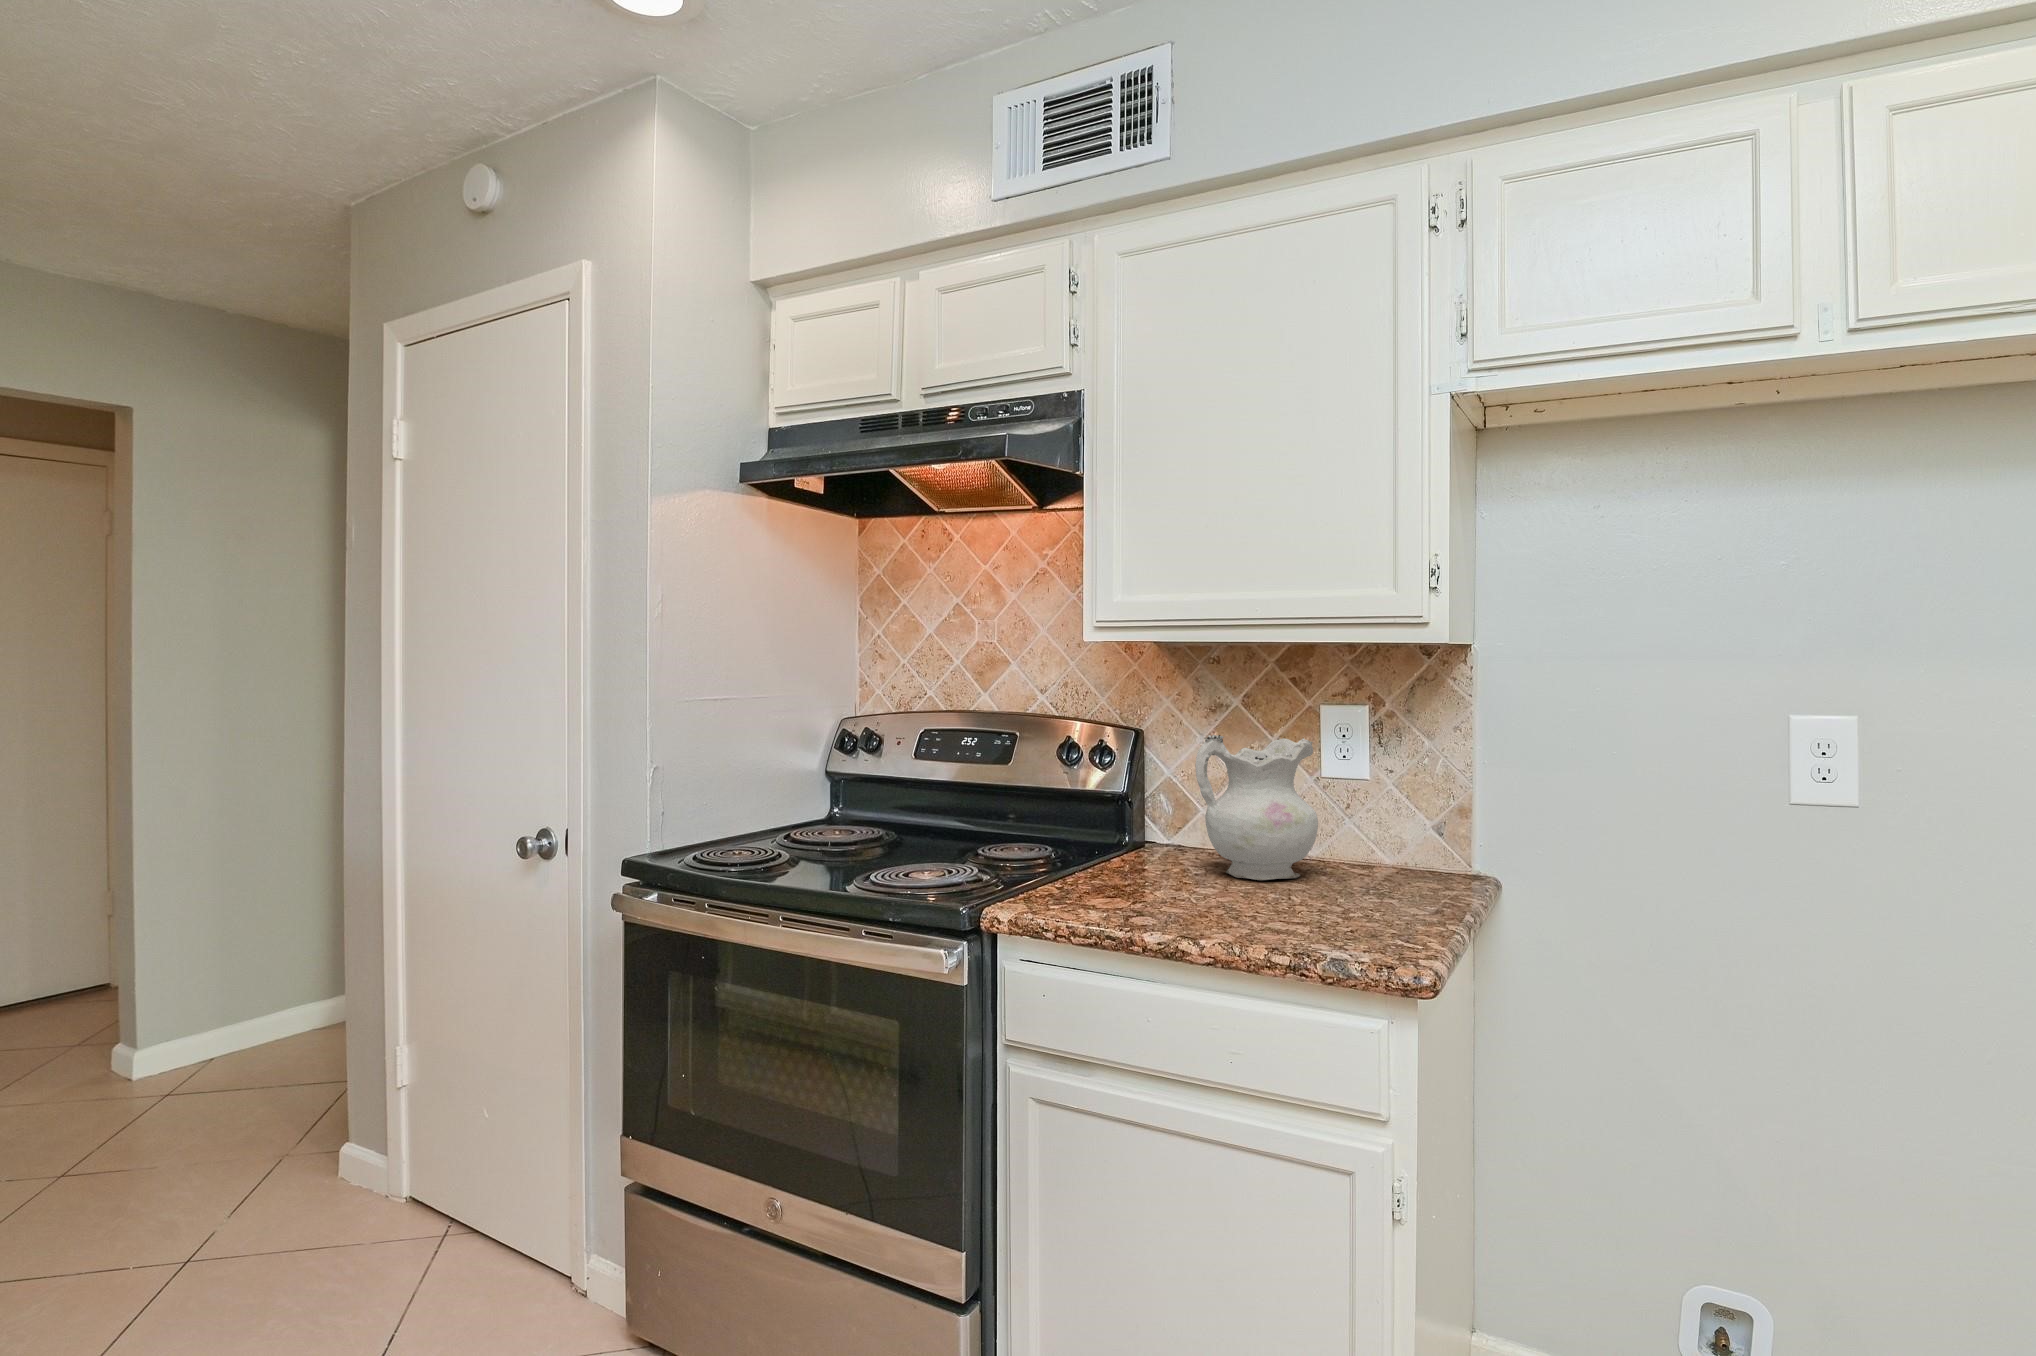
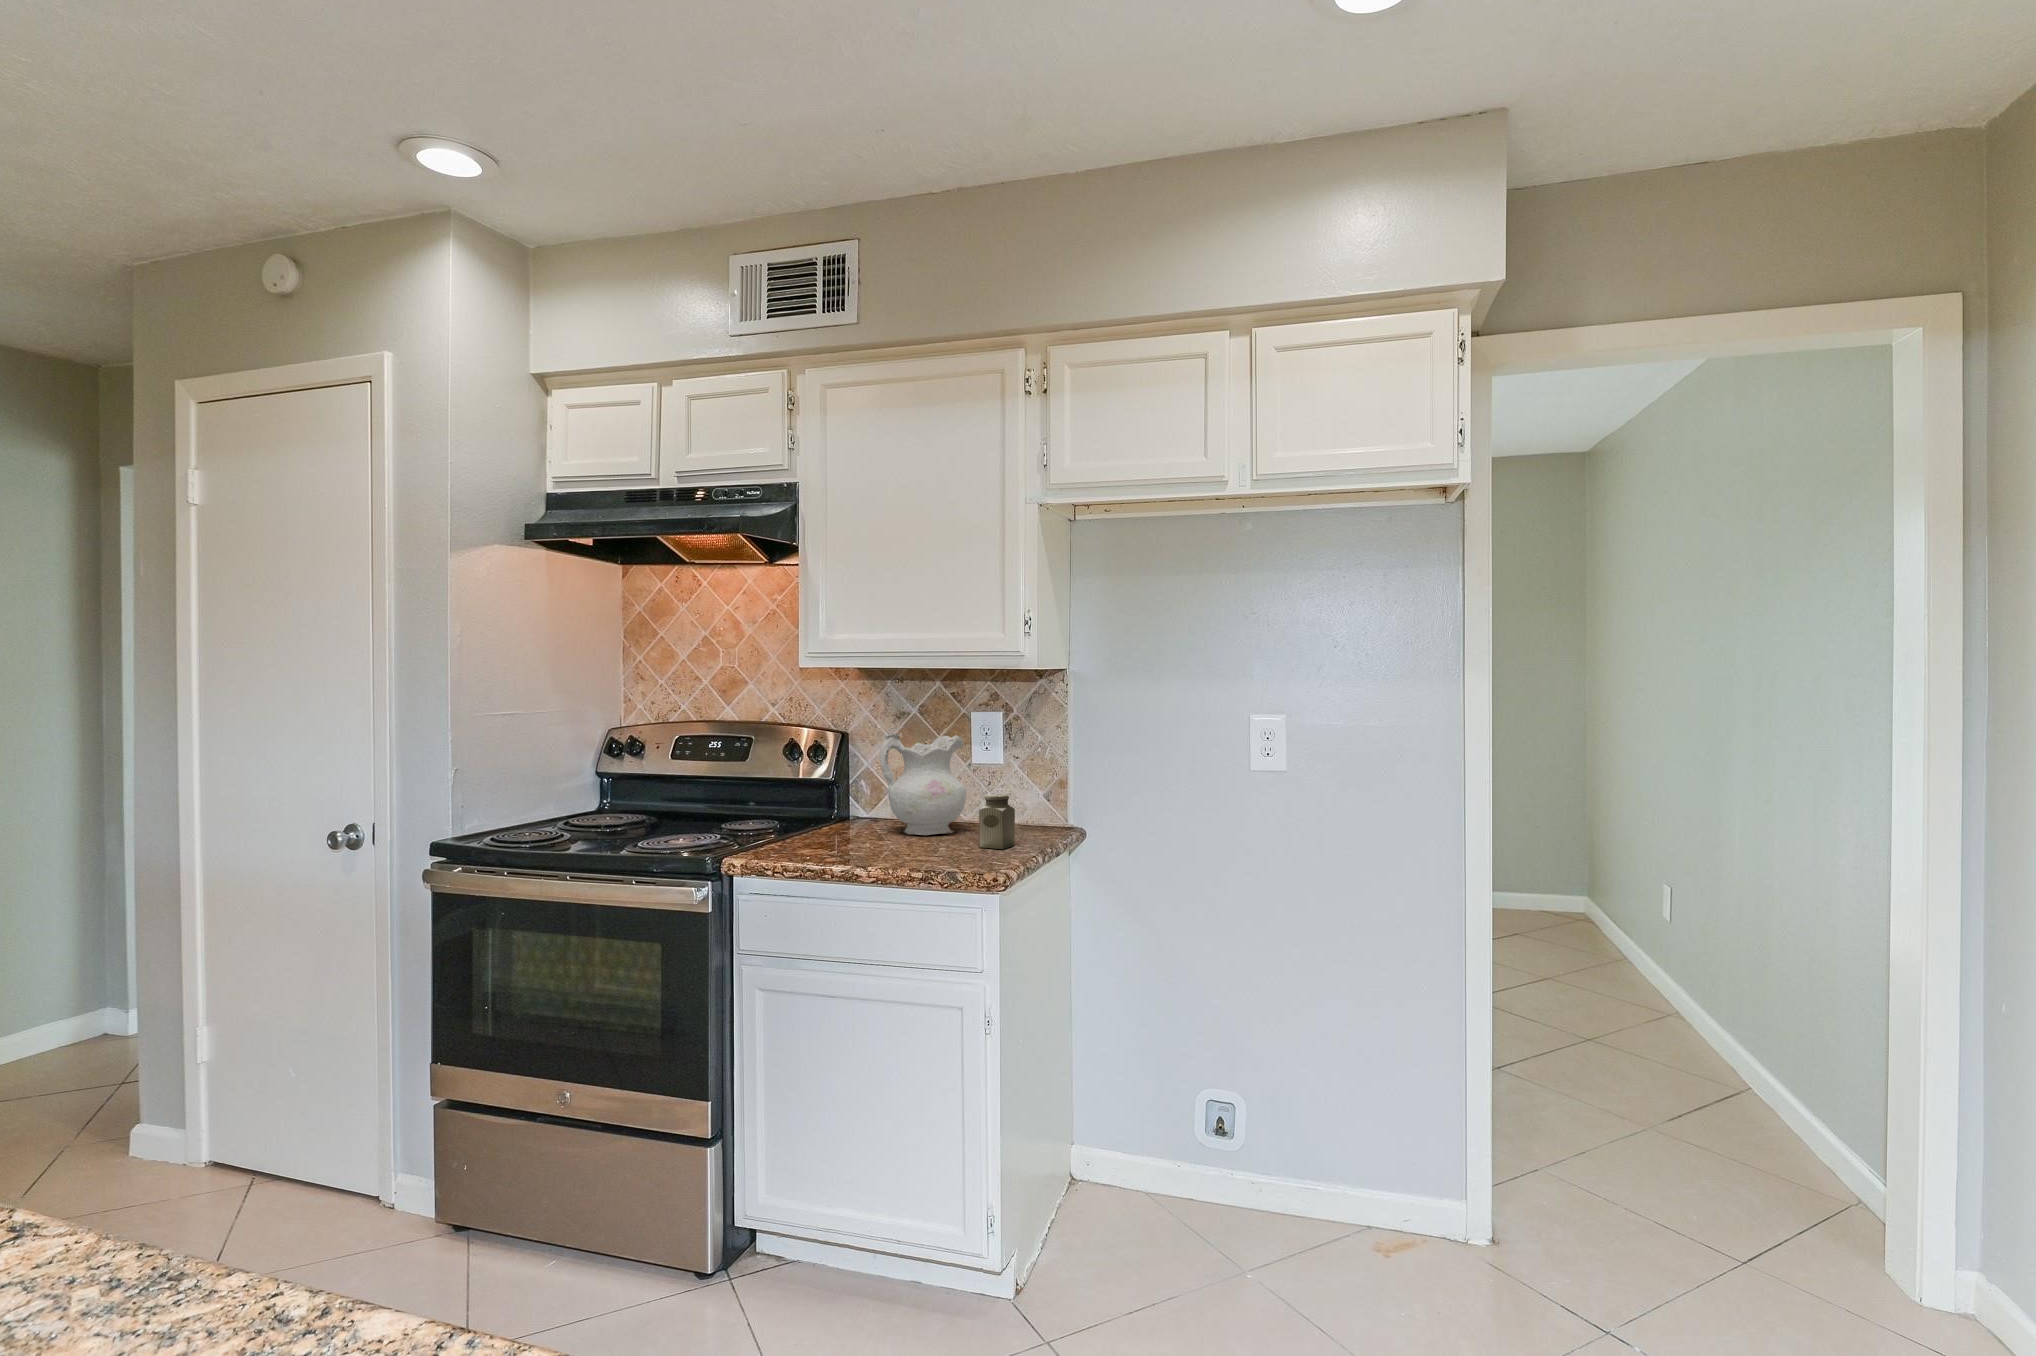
salt shaker: none [1353,828,1407,913] -> present [979,794,1015,849]

